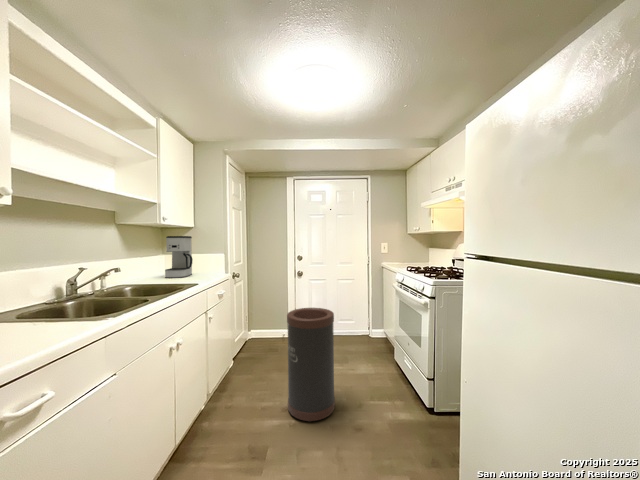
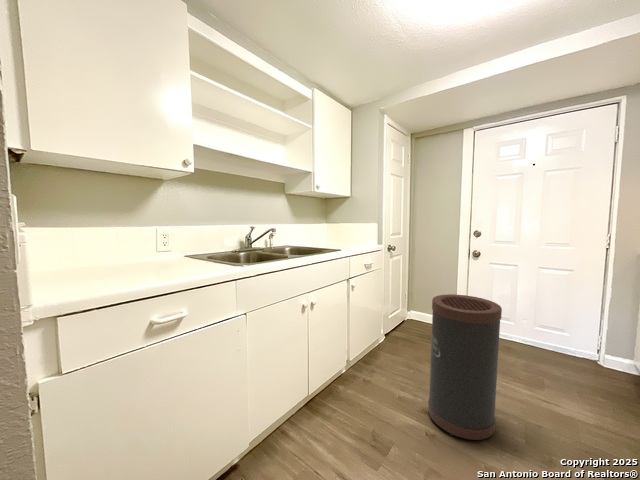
coffee maker: present [165,236,193,278] -> none [322,205,347,245]

